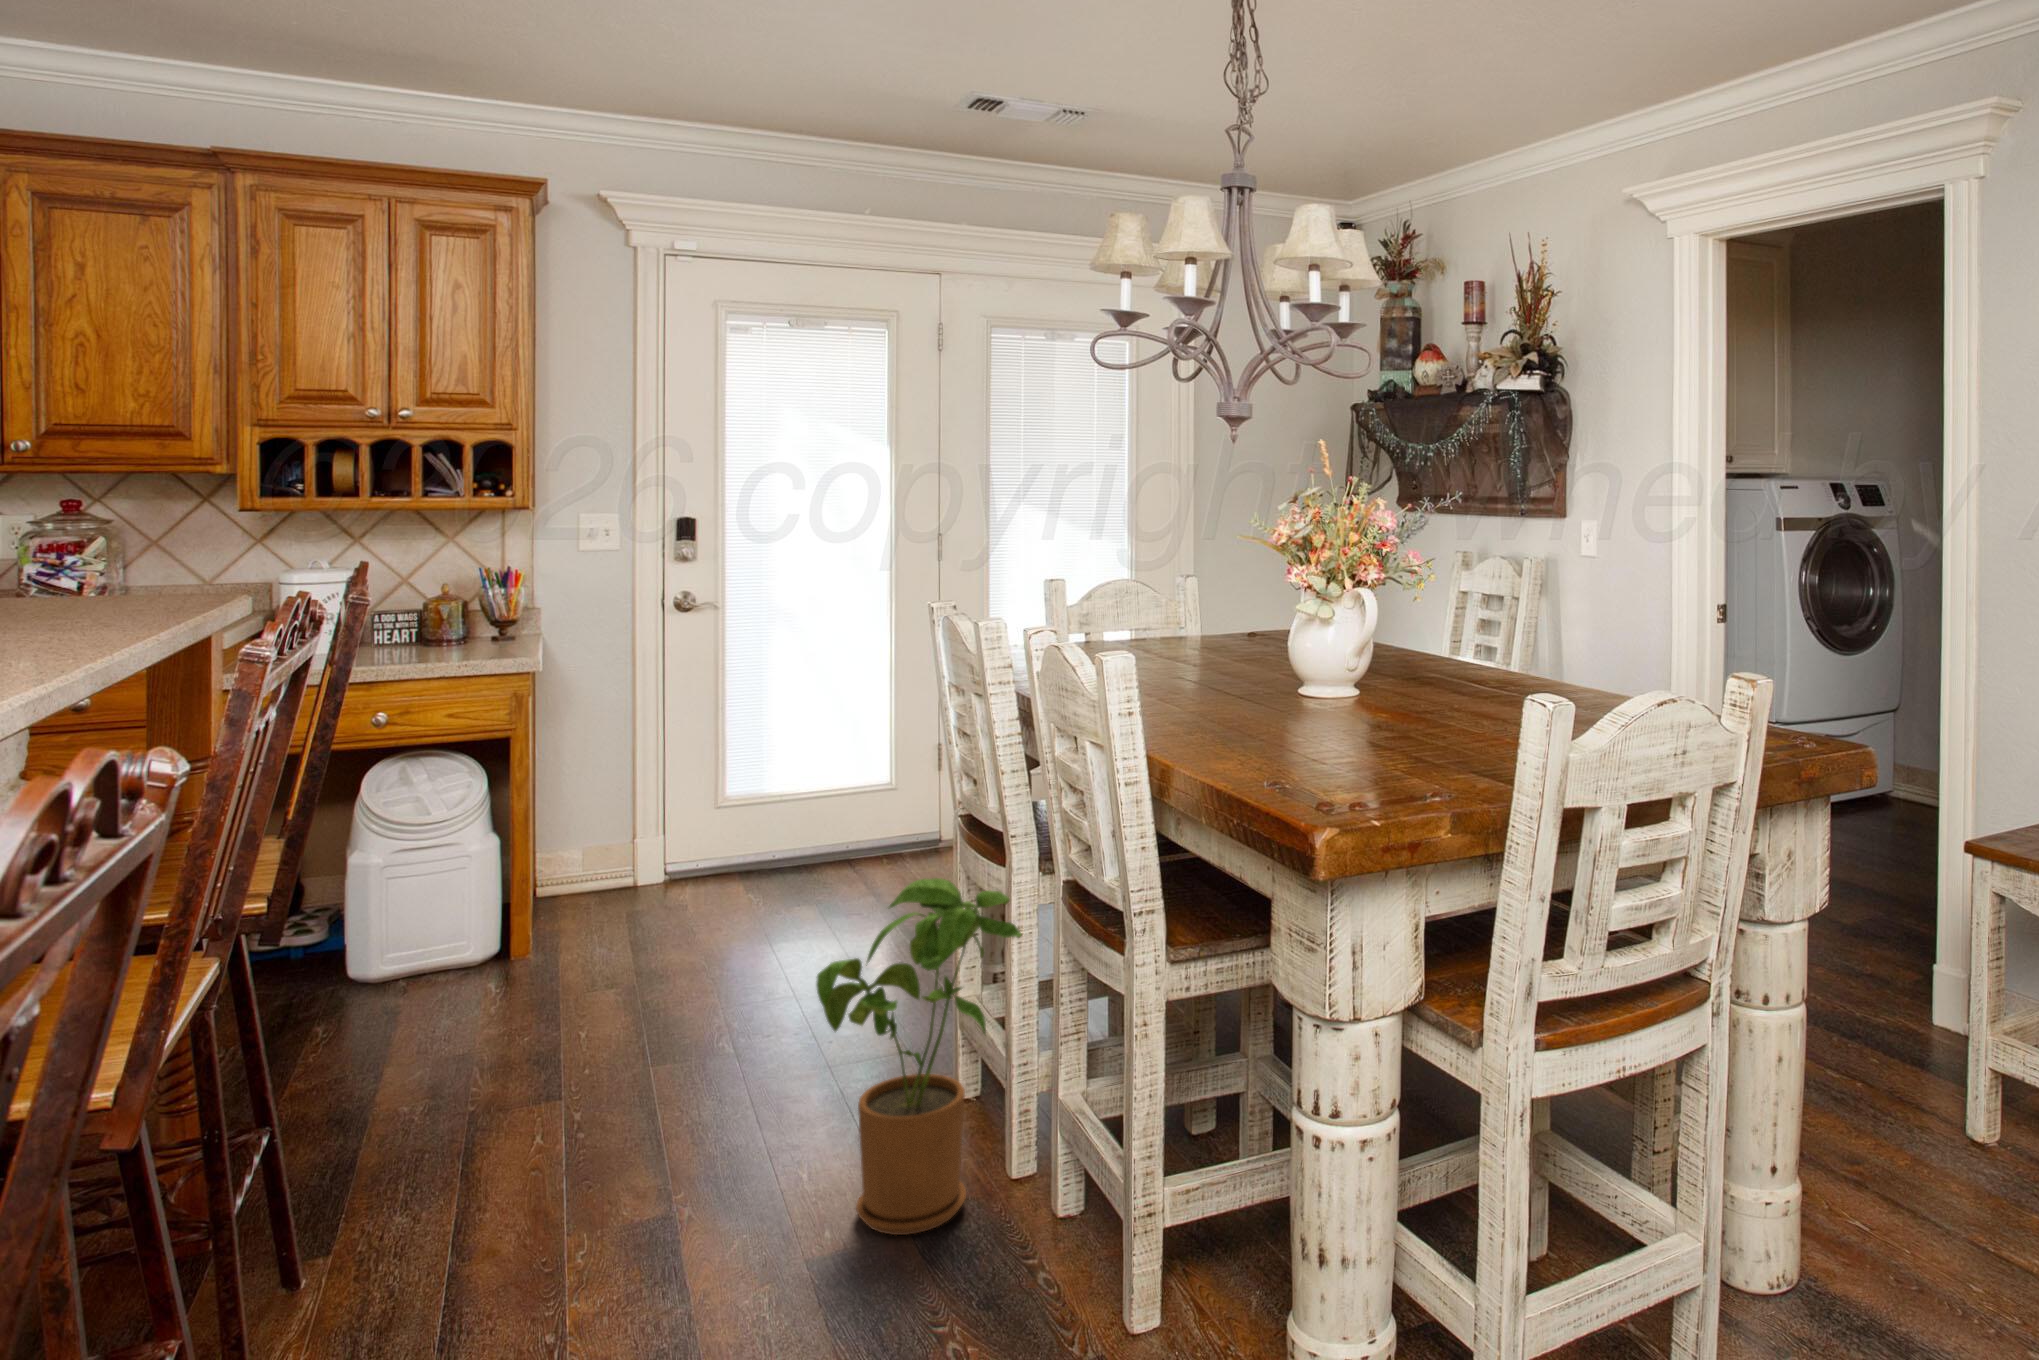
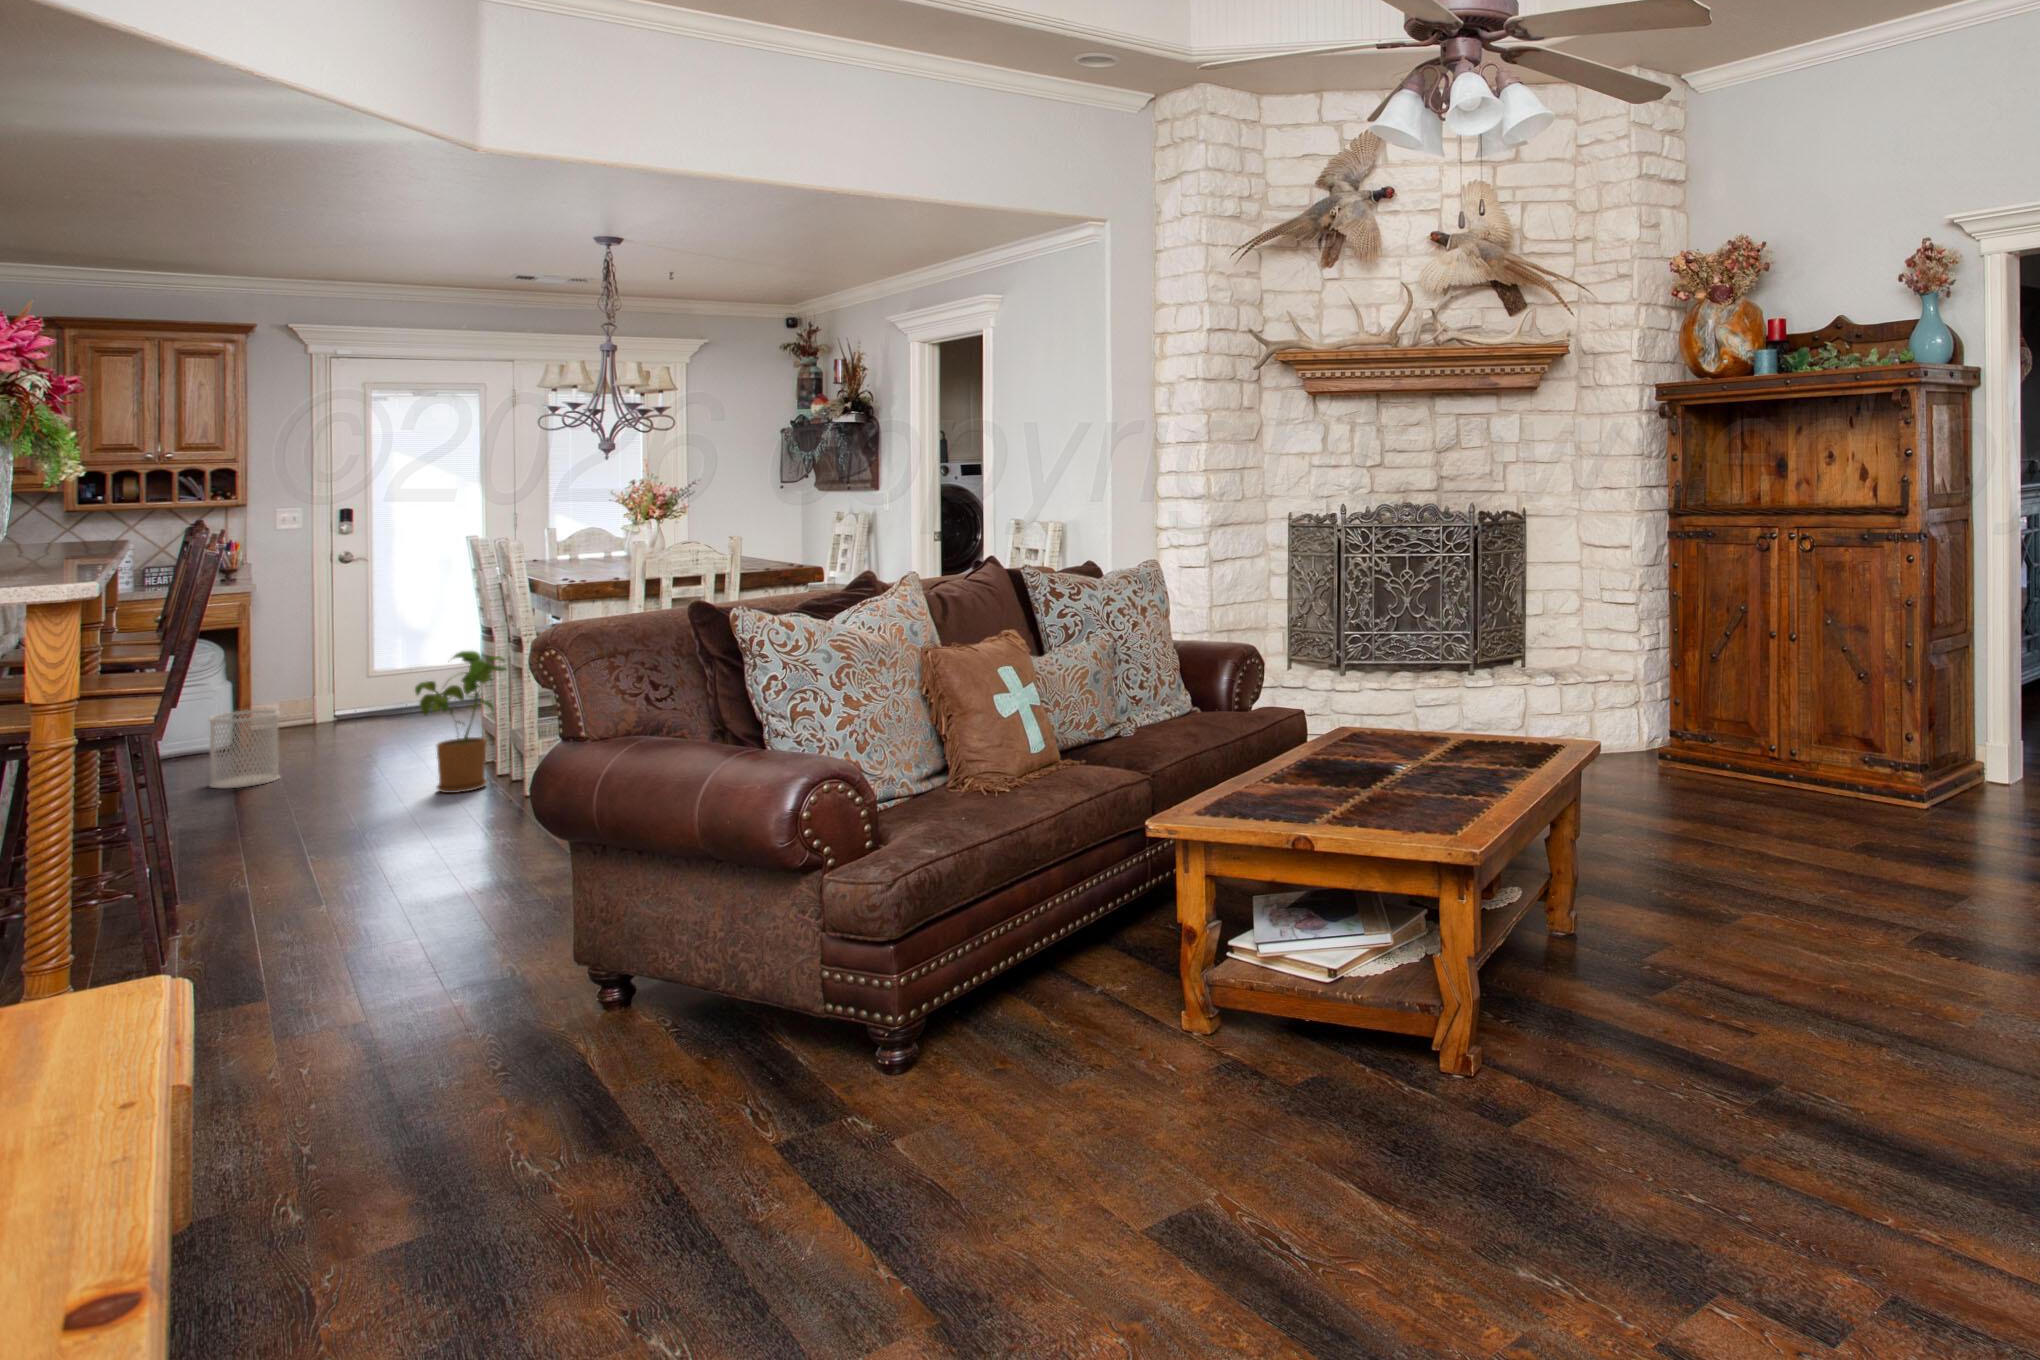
wastebasket: none [409,937,547,1128] -> present [209,709,280,788]

